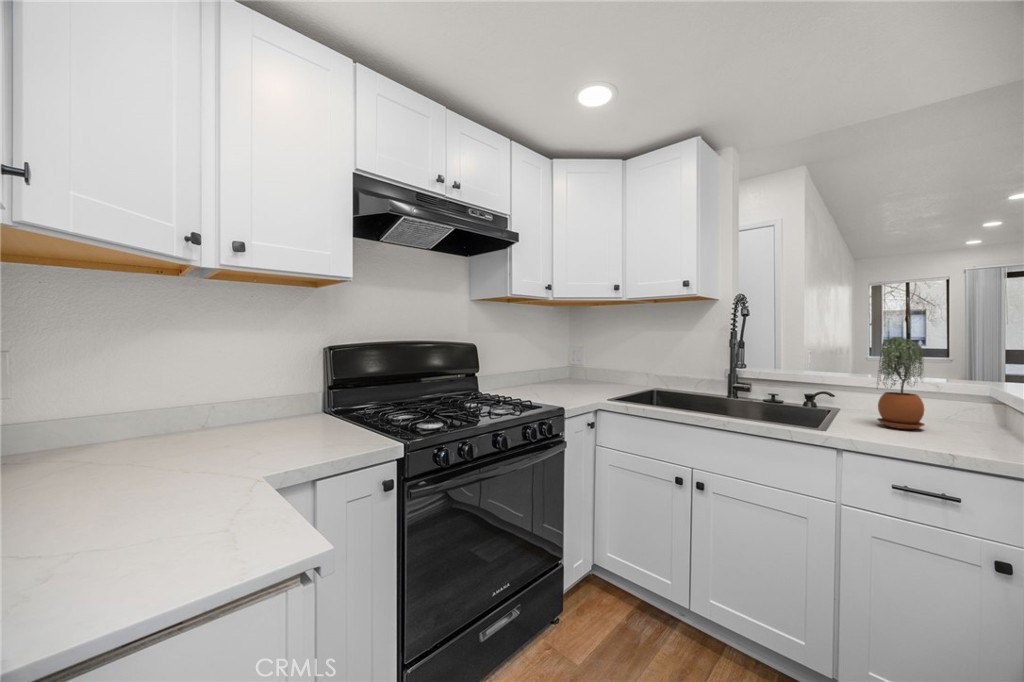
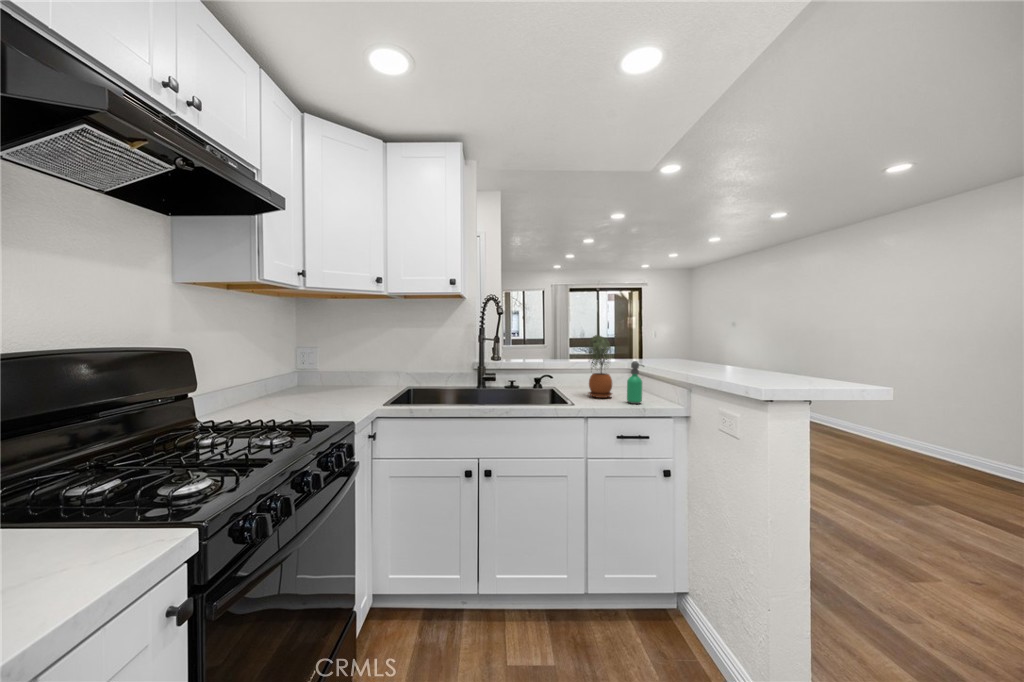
soap dispenser: none [939,377,973,445] -> present [627,361,644,404]

